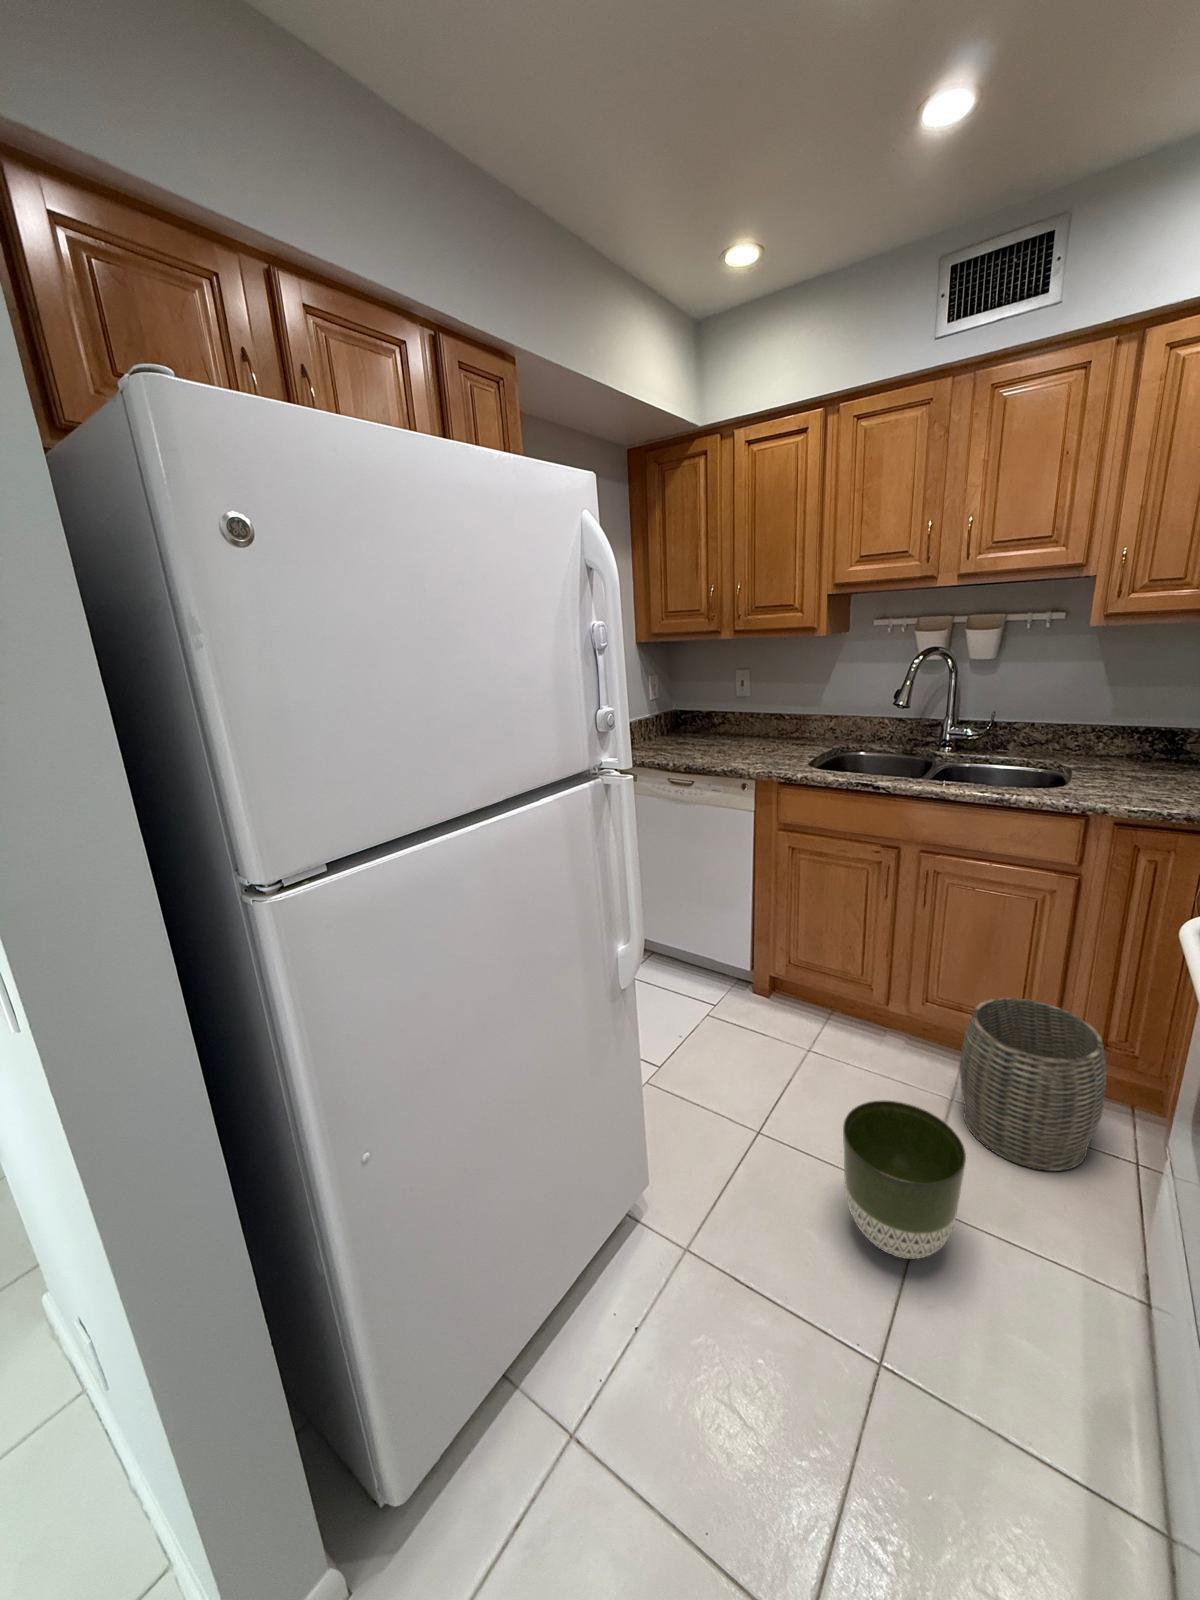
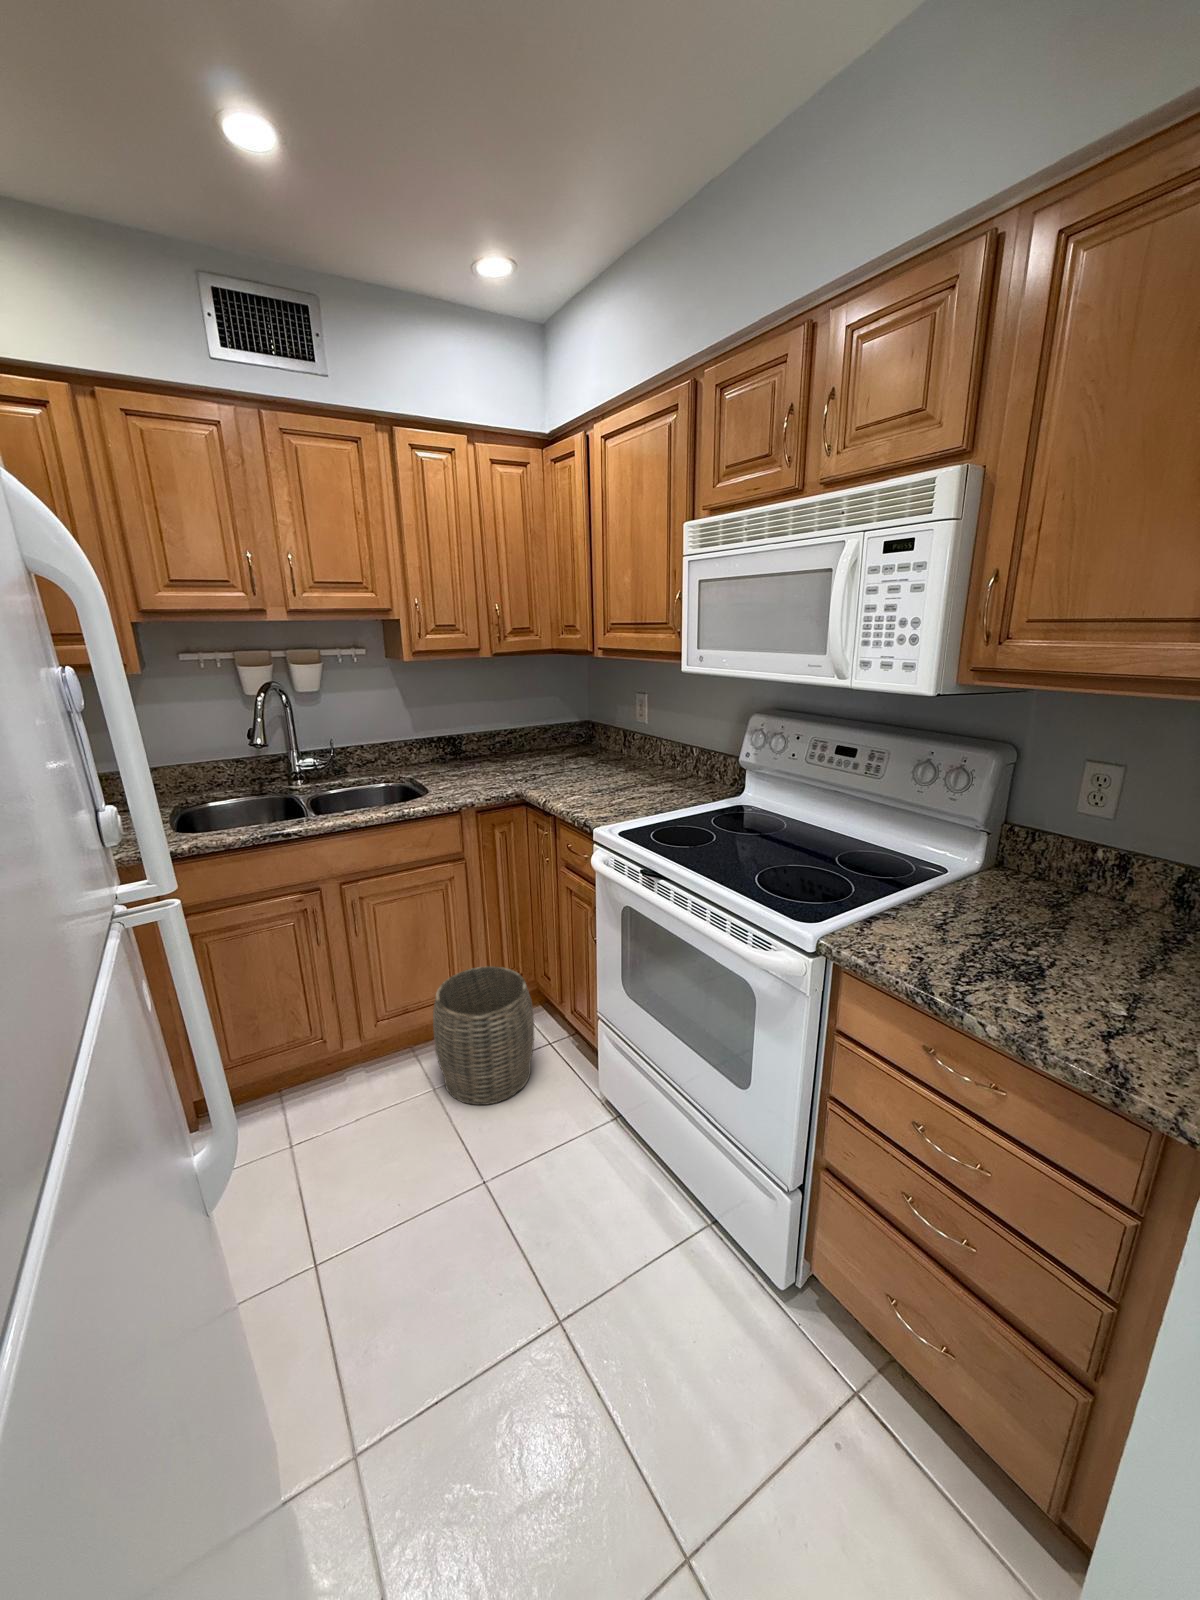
planter: present [843,1100,966,1259] -> none [427,1103,532,1251]

